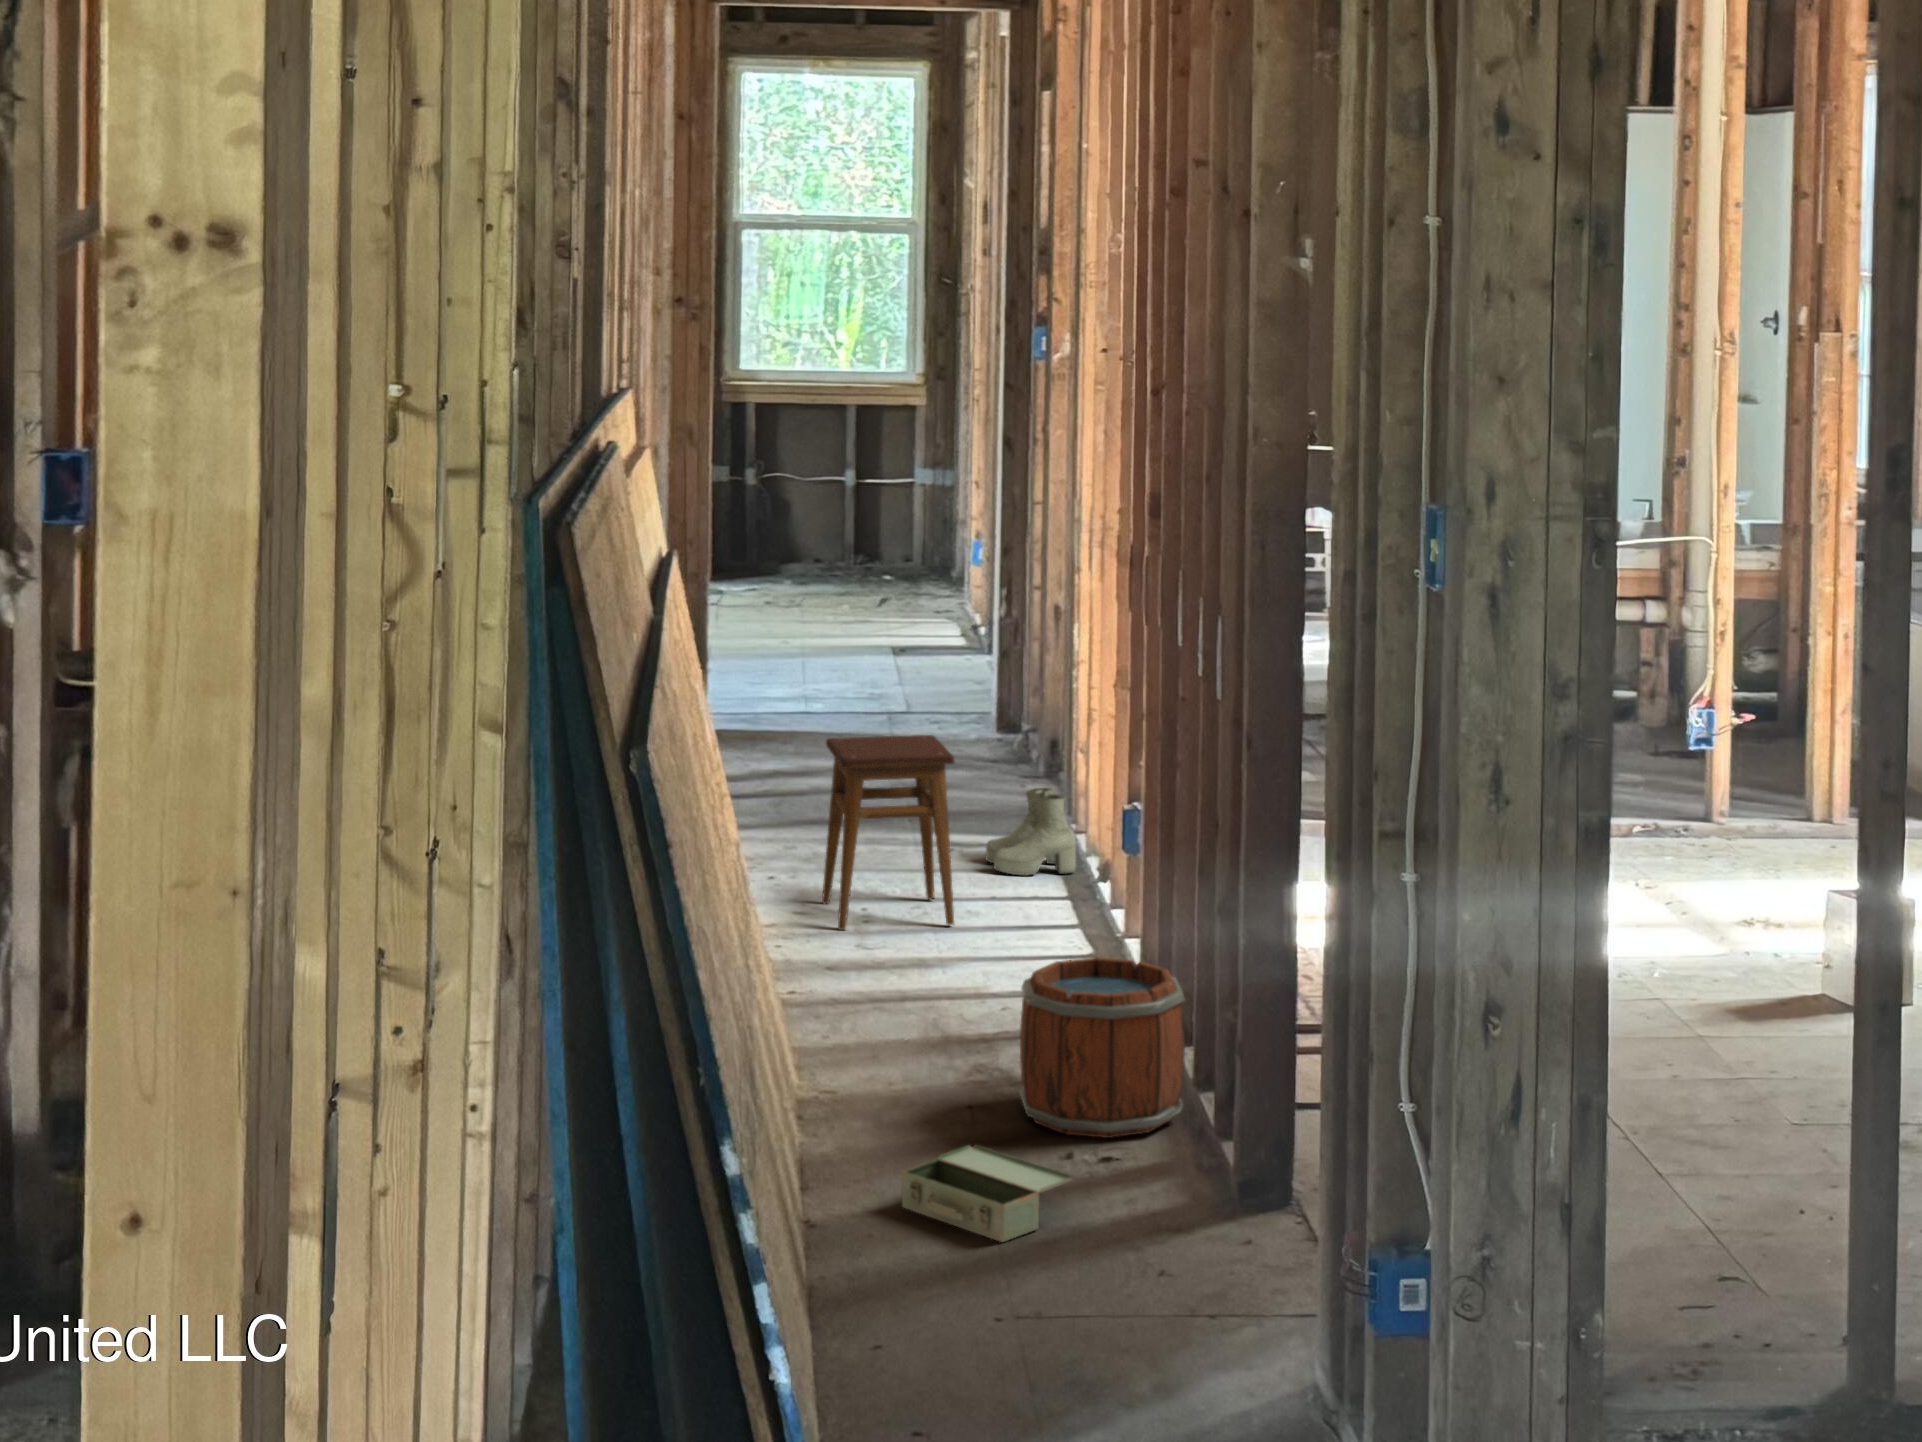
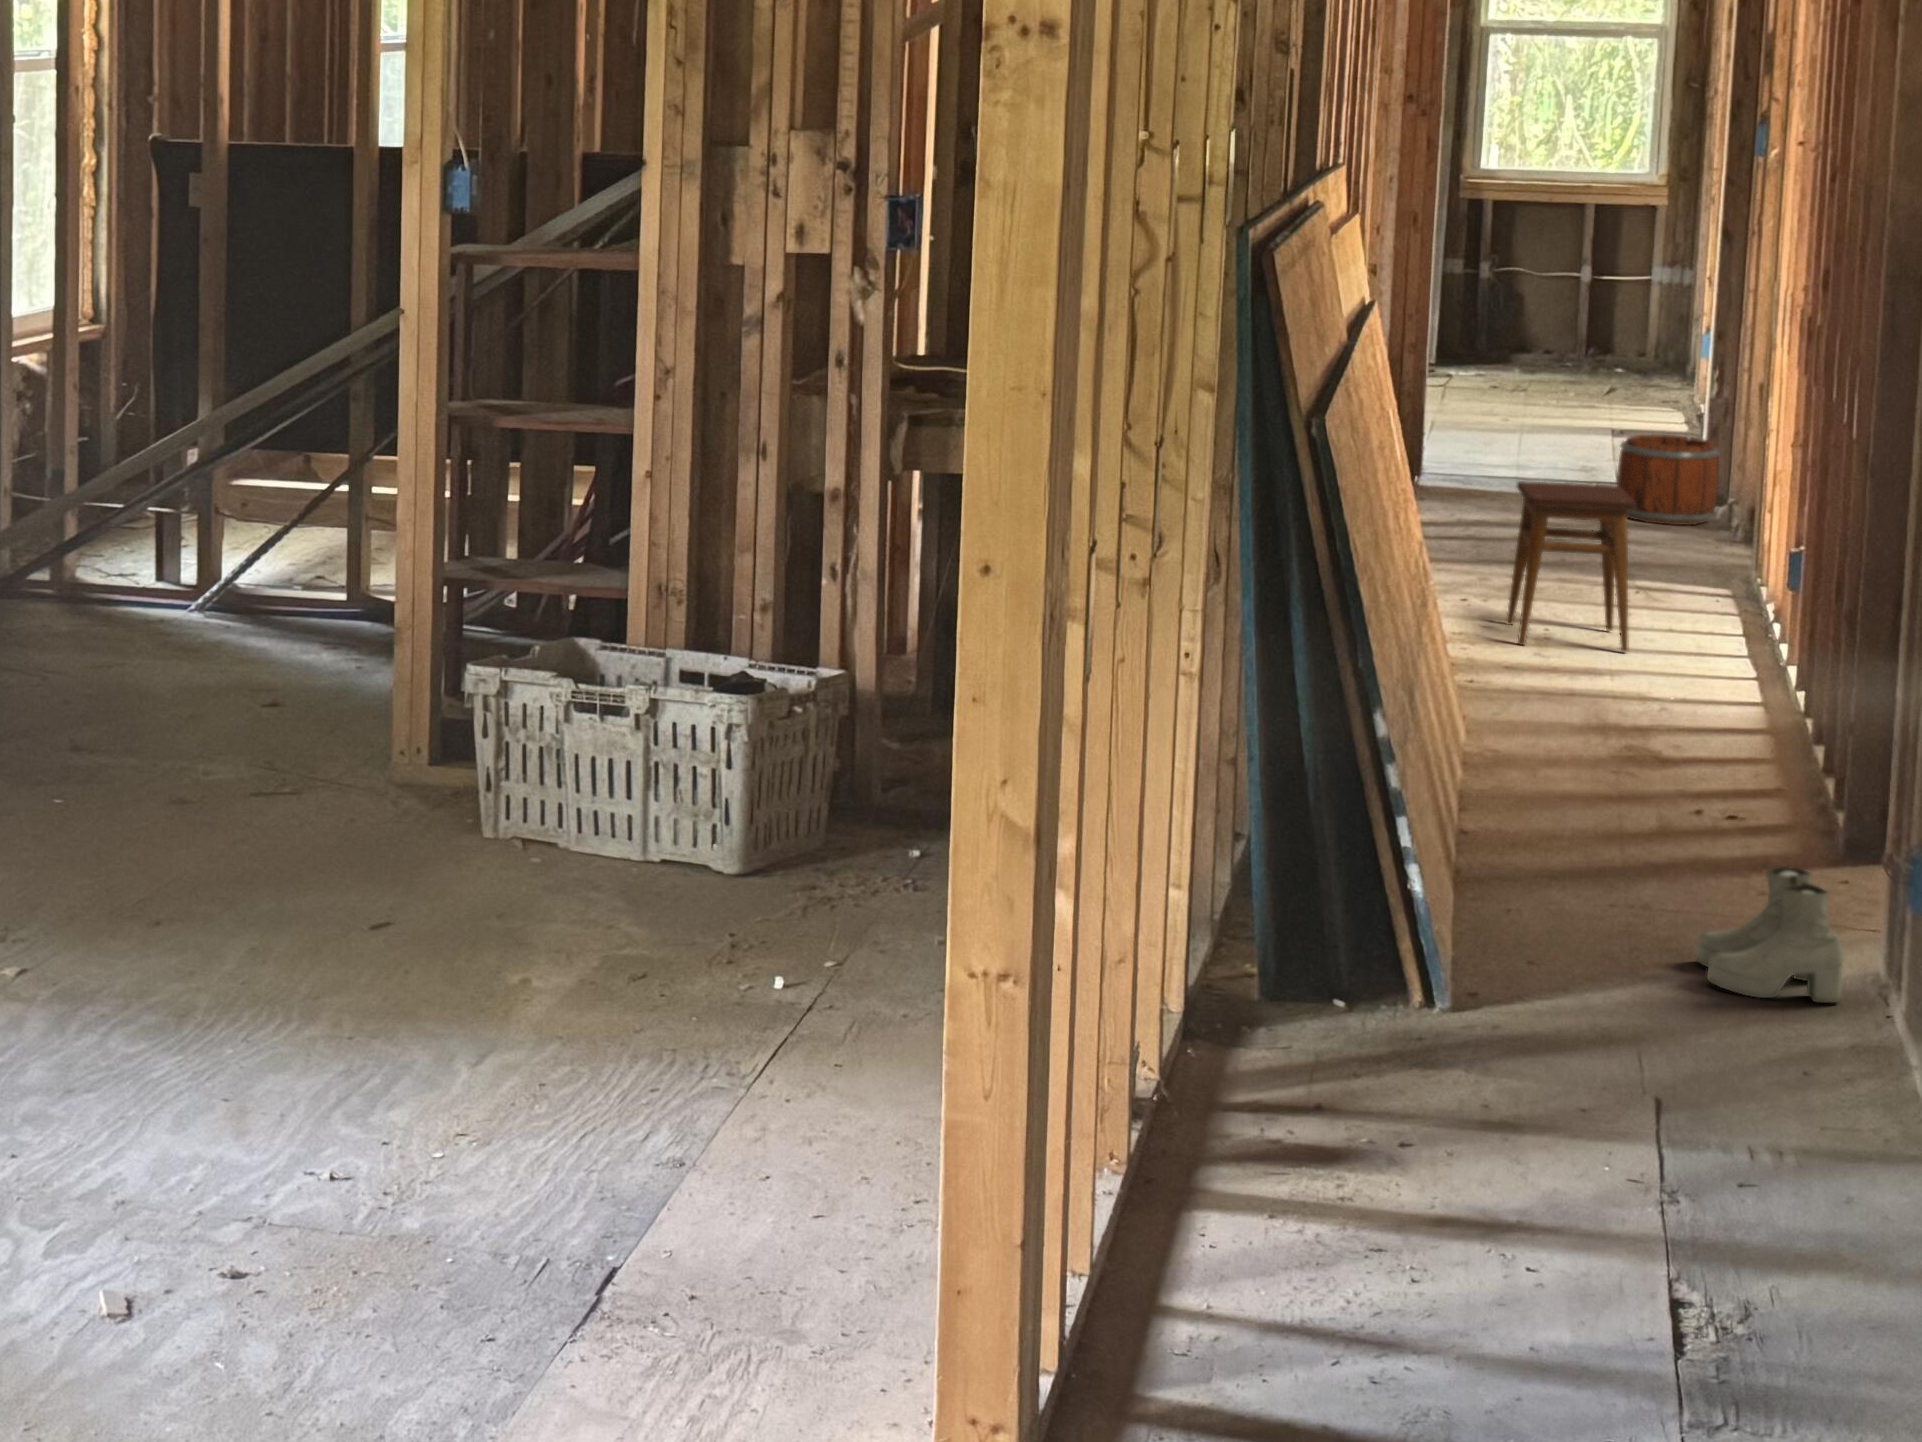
boots: present [985,788,1076,876] -> present [1696,867,1844,1003]
bucket: present [1020,957,1185,1138] -> present [1617,435,1720,525]
toolbox: present [902,1145,1072,1242] -> none [1542,802,1698,876]

